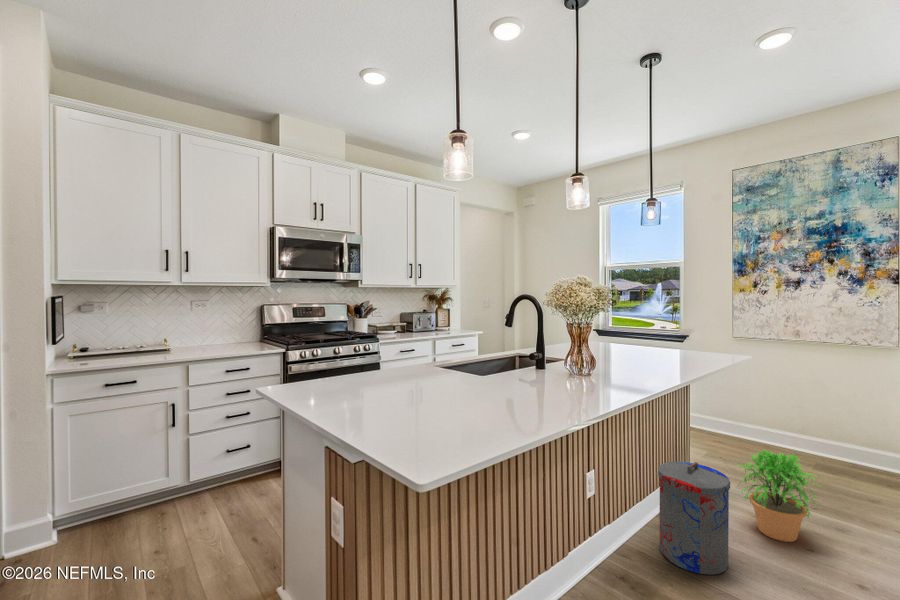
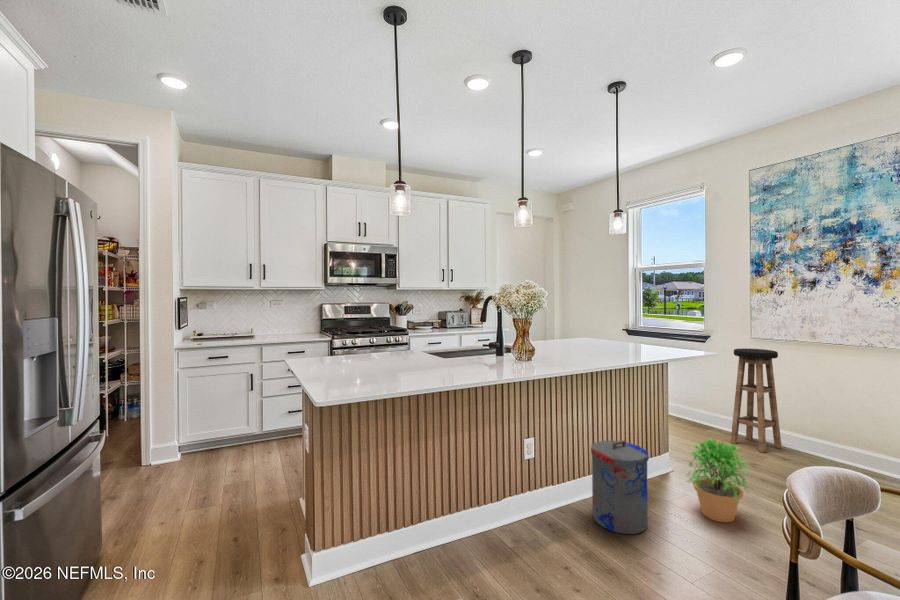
bar stool: none [721,348,766,452] -> present [731,349,782,453]

